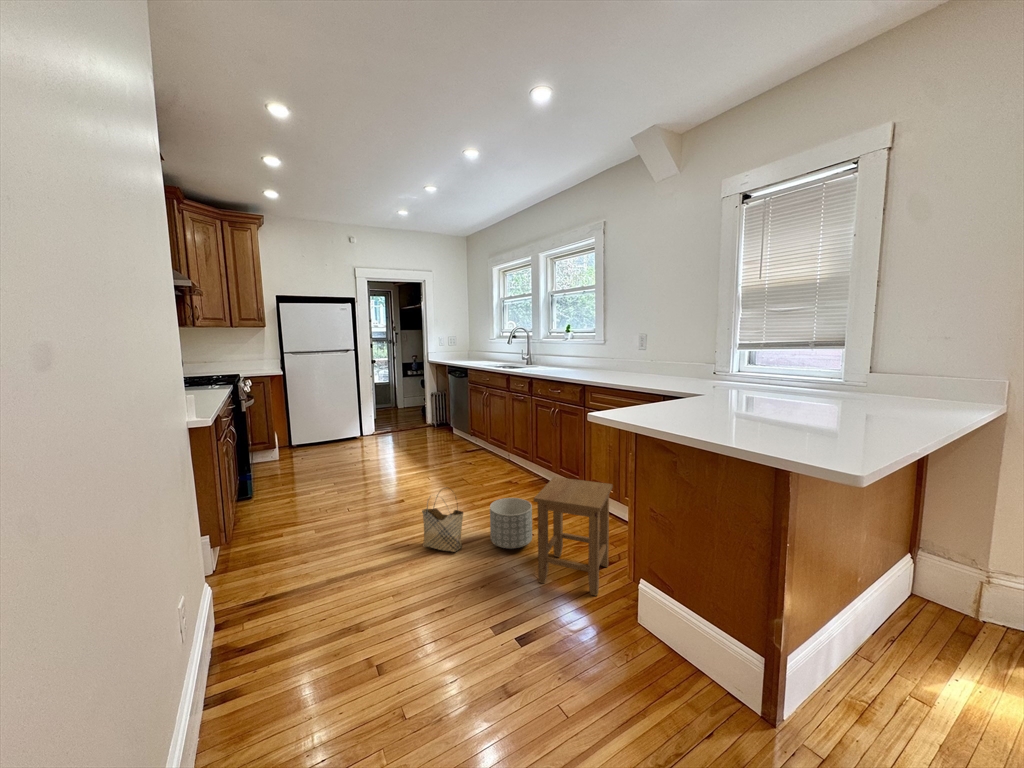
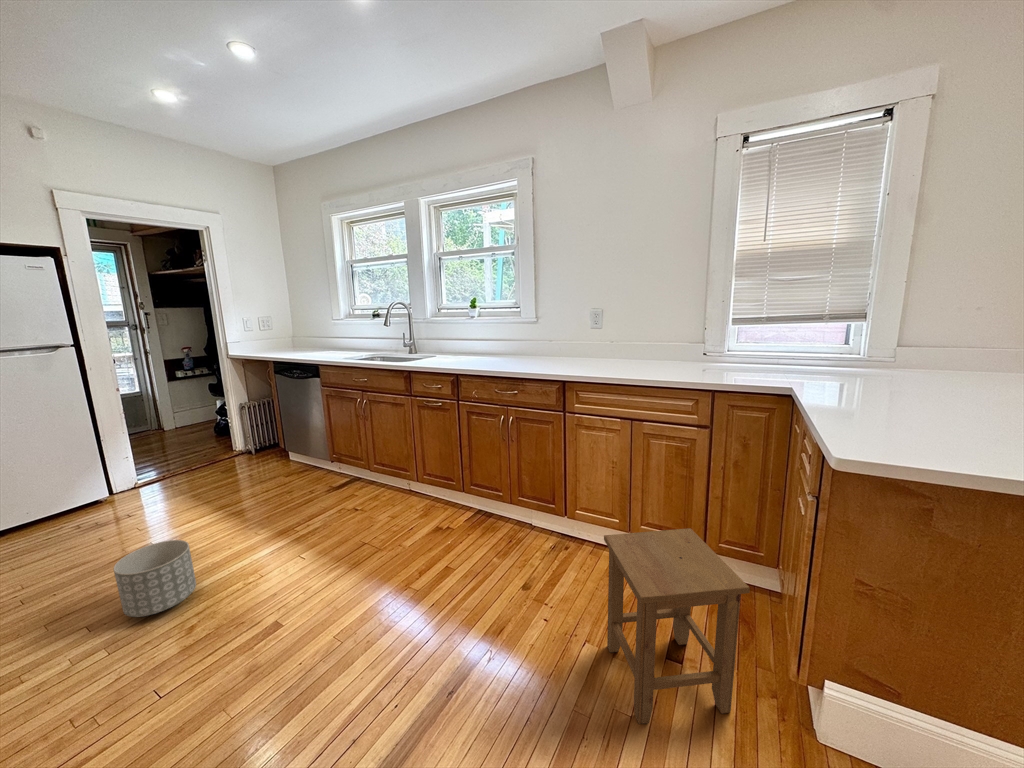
woven basket: present [422,487,463,552] -> none [383,601,468,730]
planter: present [490,498,532,549] -> present [114,540,196,617]

